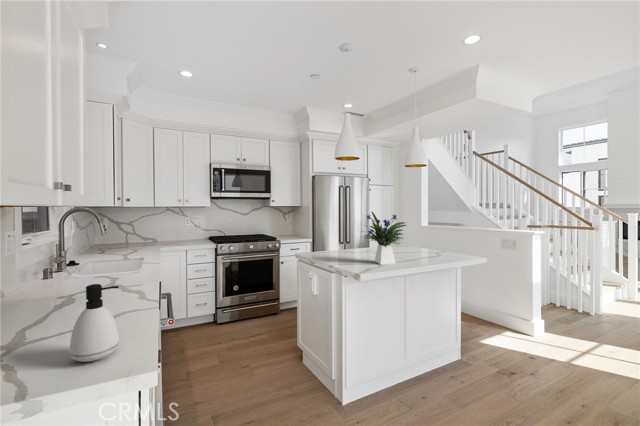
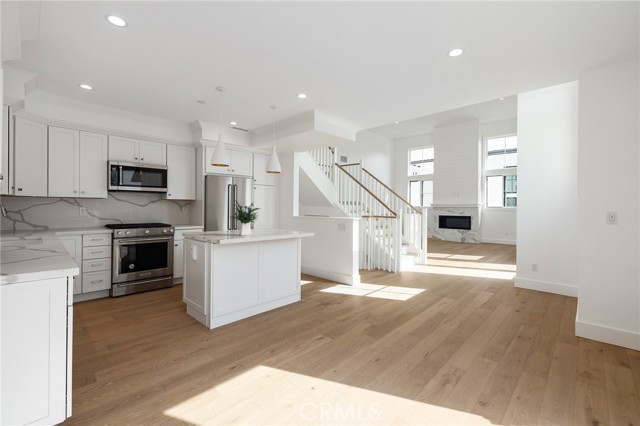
soap dispenser: present [70,284,119,362] -> none [27,225,57,264]

